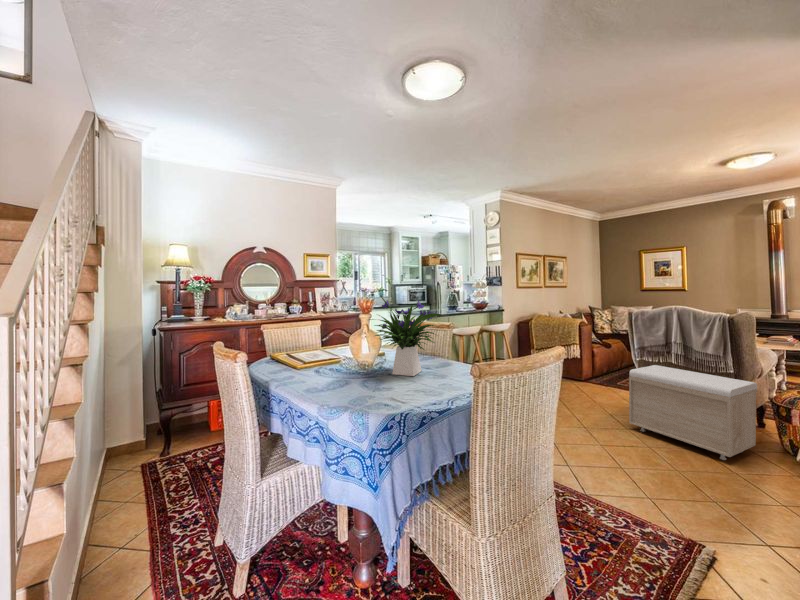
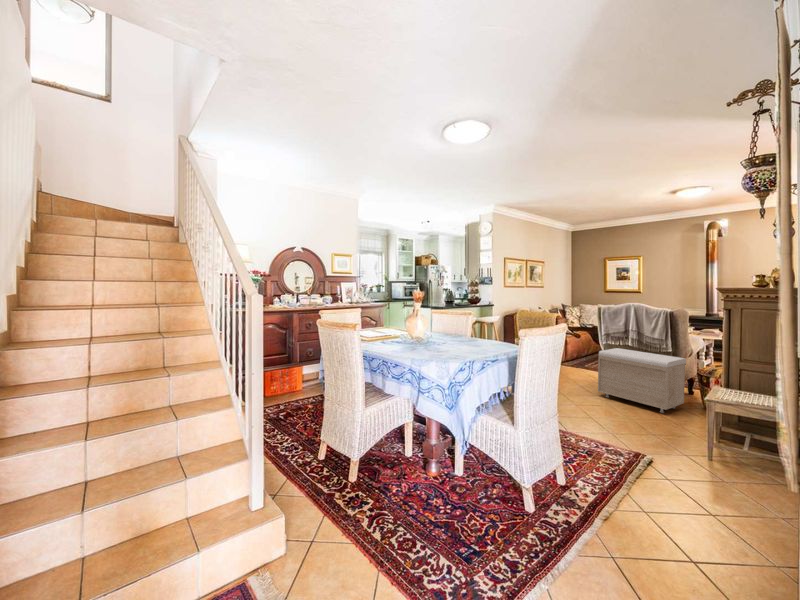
flower arrangement: present [370,297,441,376] -> none [431,290,482,346]

